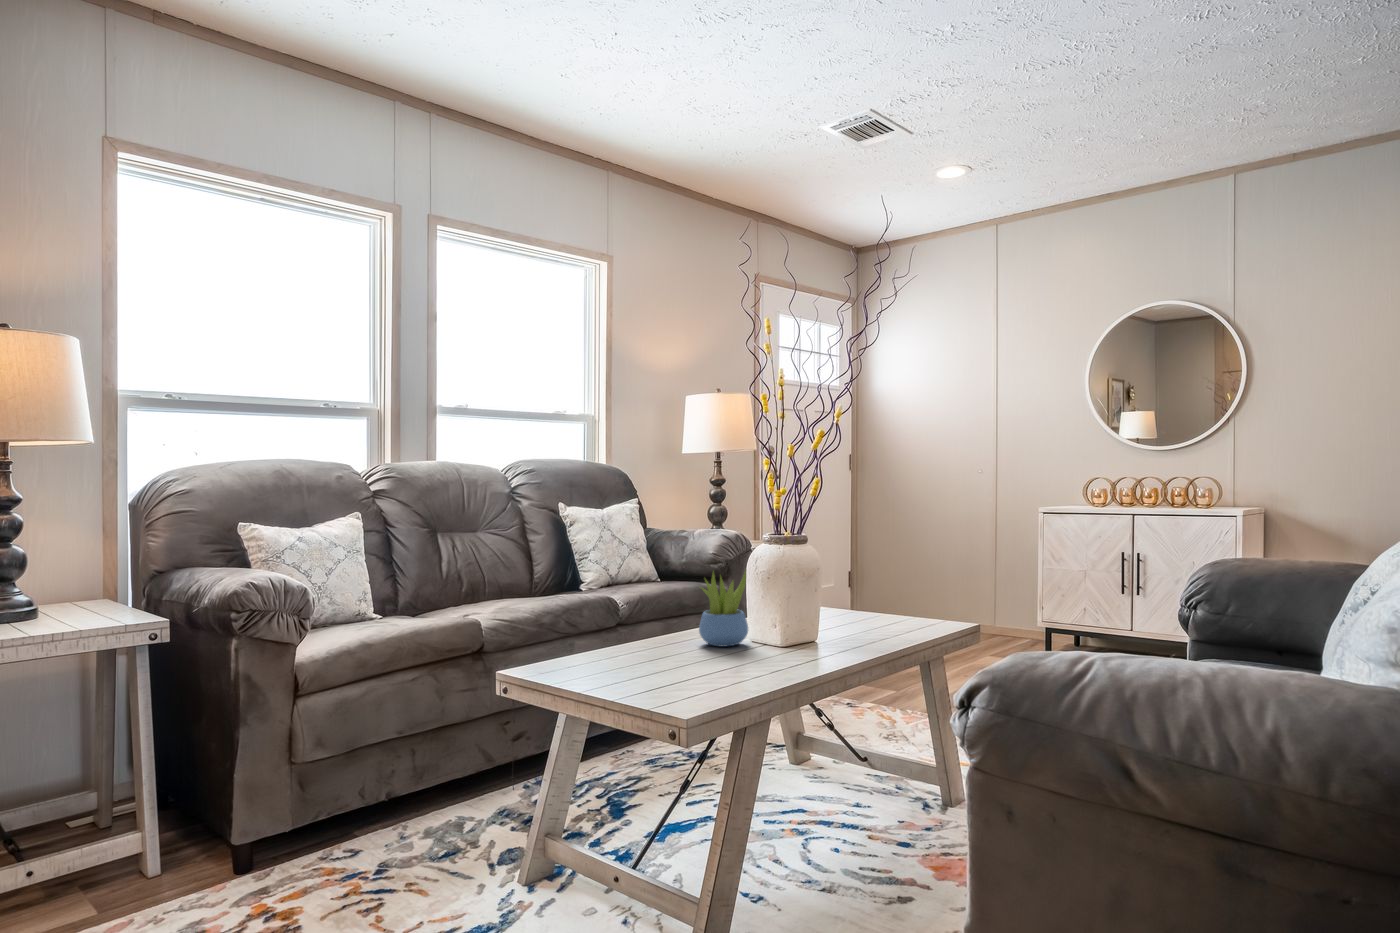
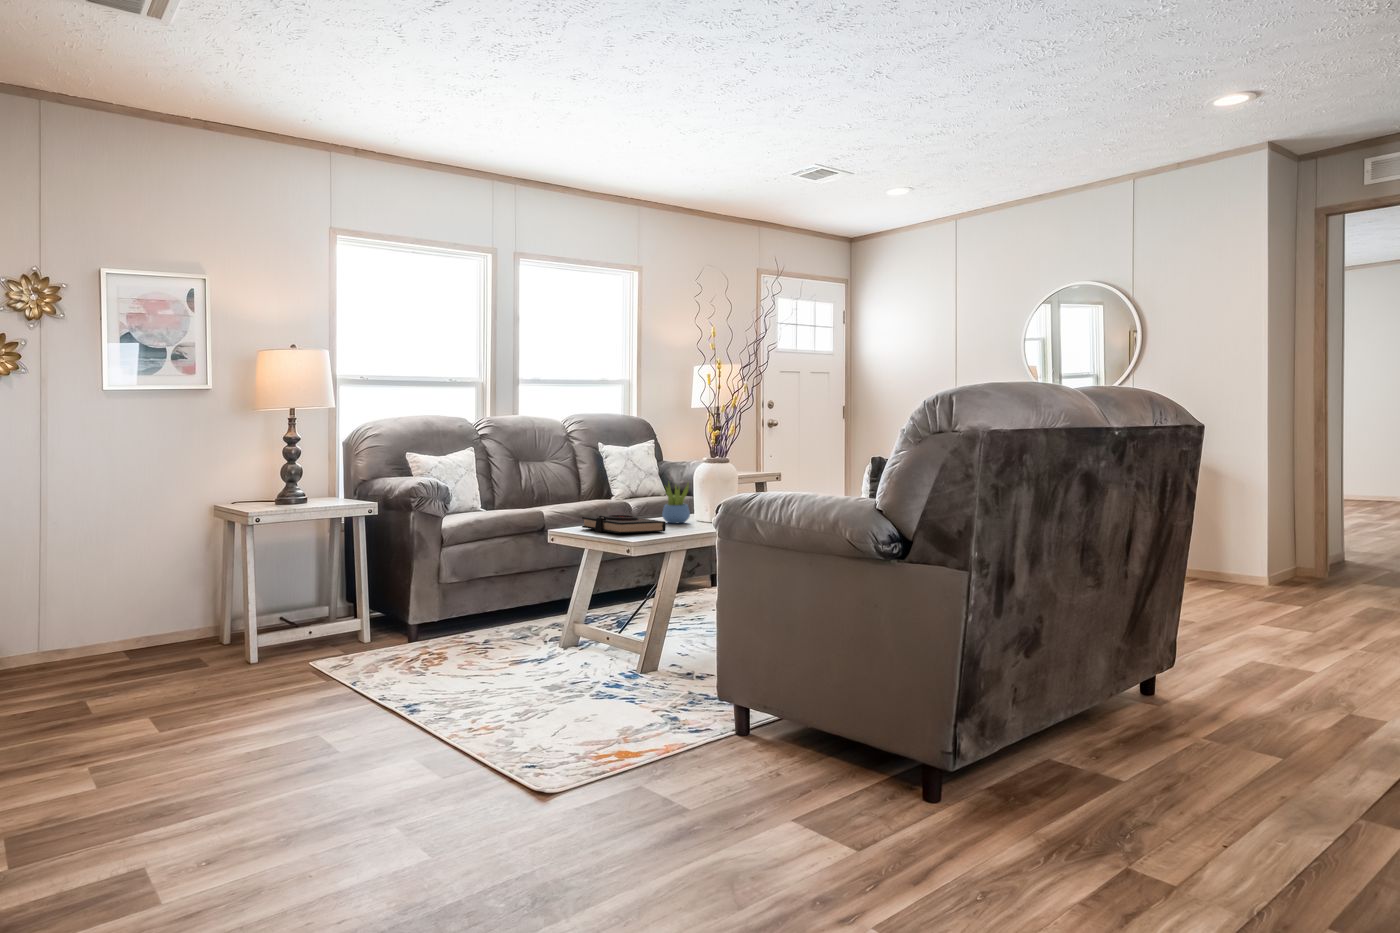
book: none [563,638,729,686] -> present [582,515,666,533]

